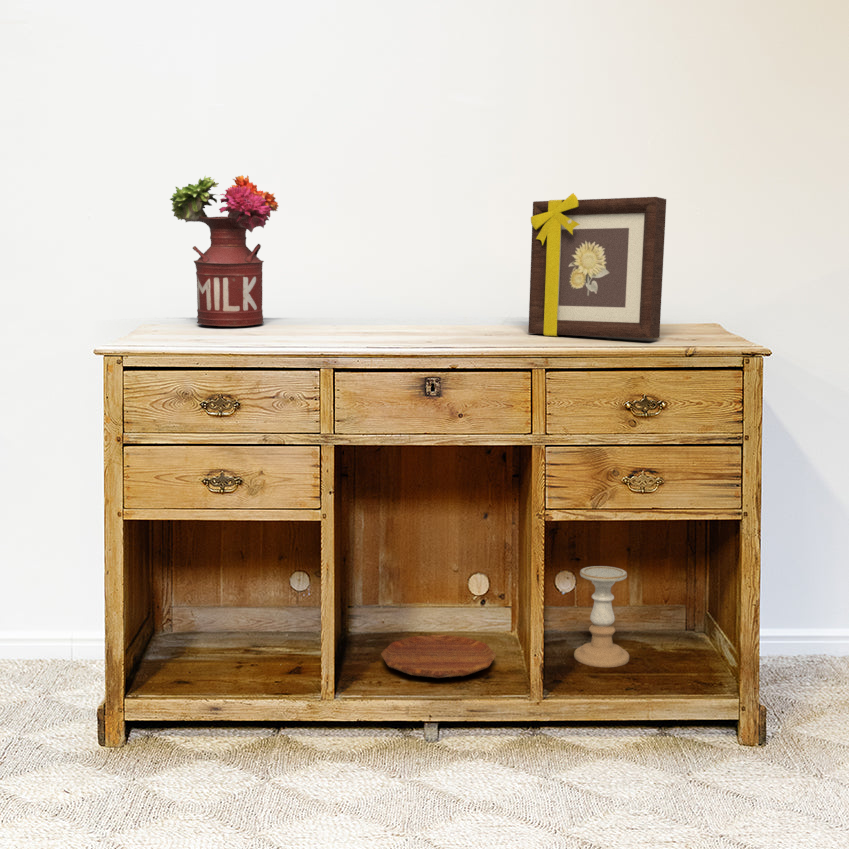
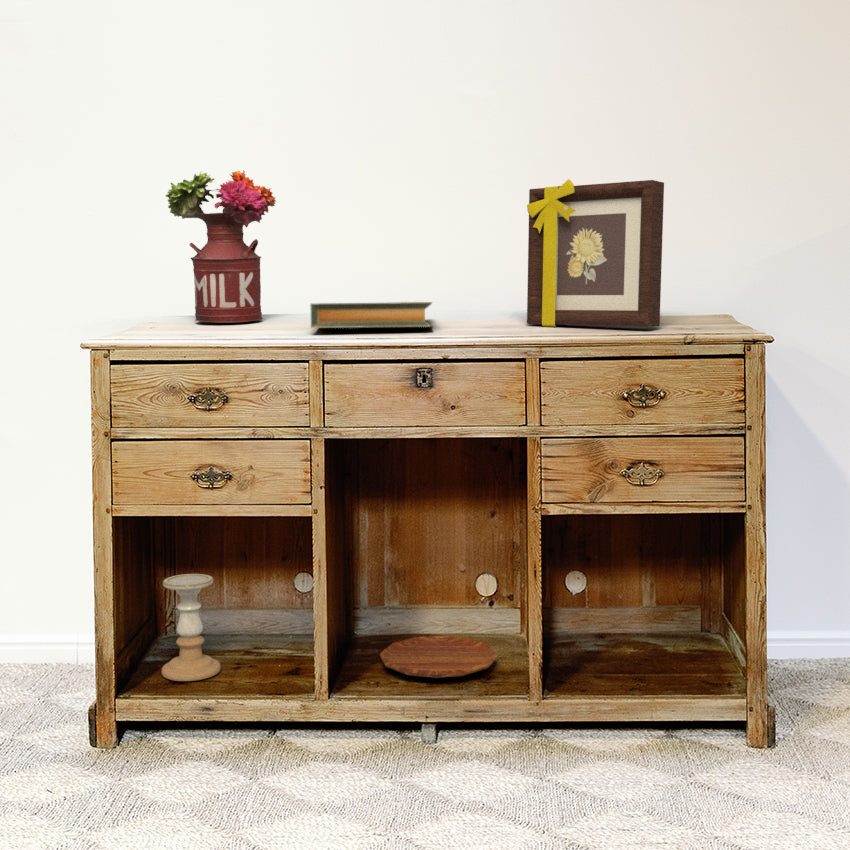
hardback book: none [320,311,440,335] -> present [311,302,432,328]
candle holder: present [574,566,629,667] -> present [162,574,221,681]

